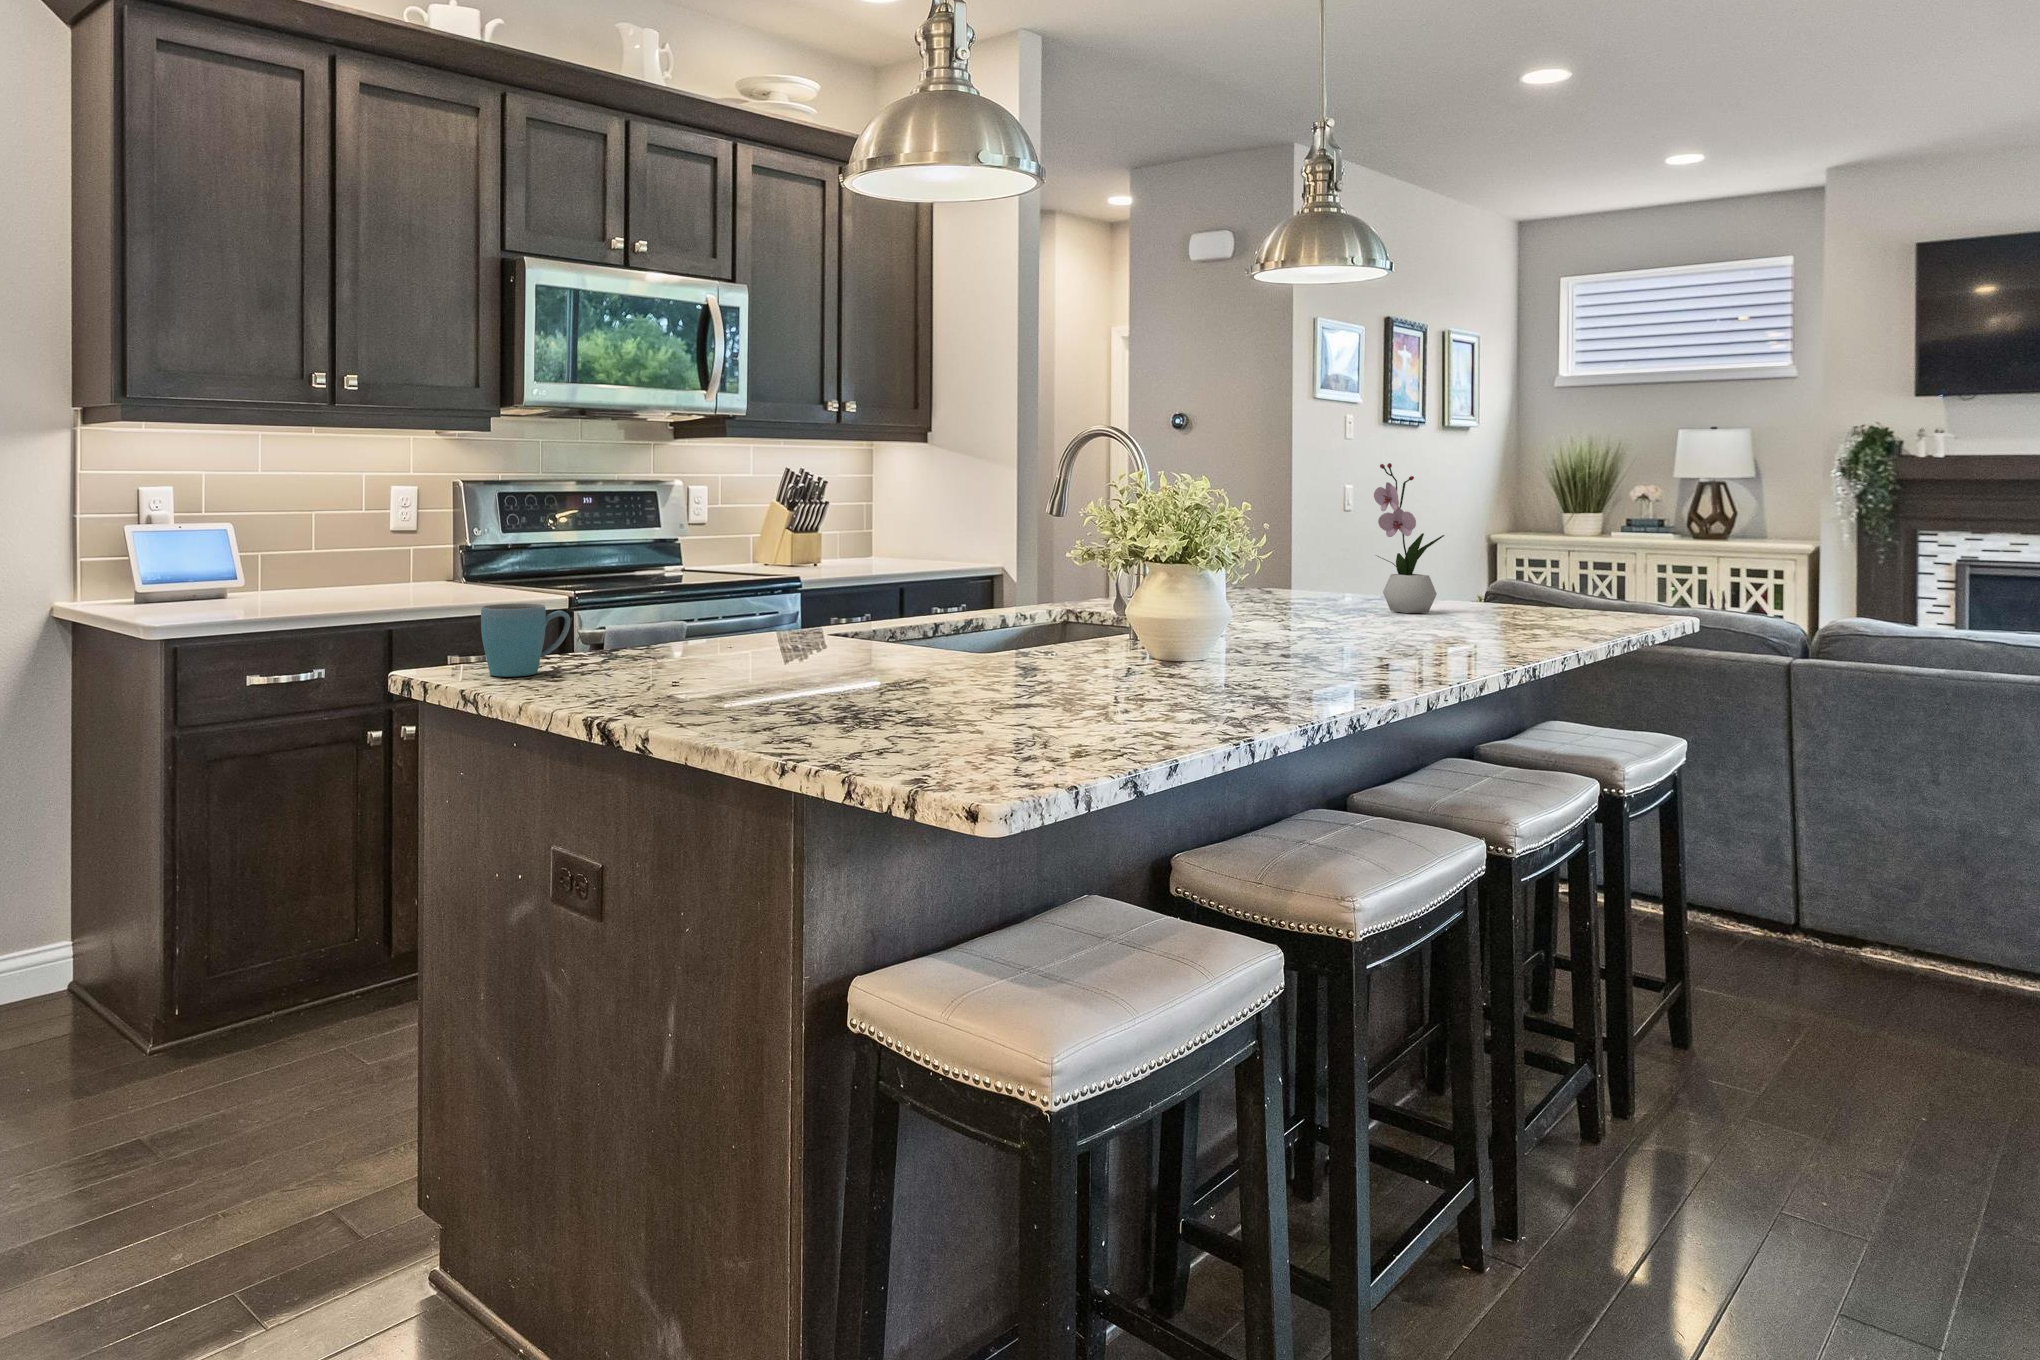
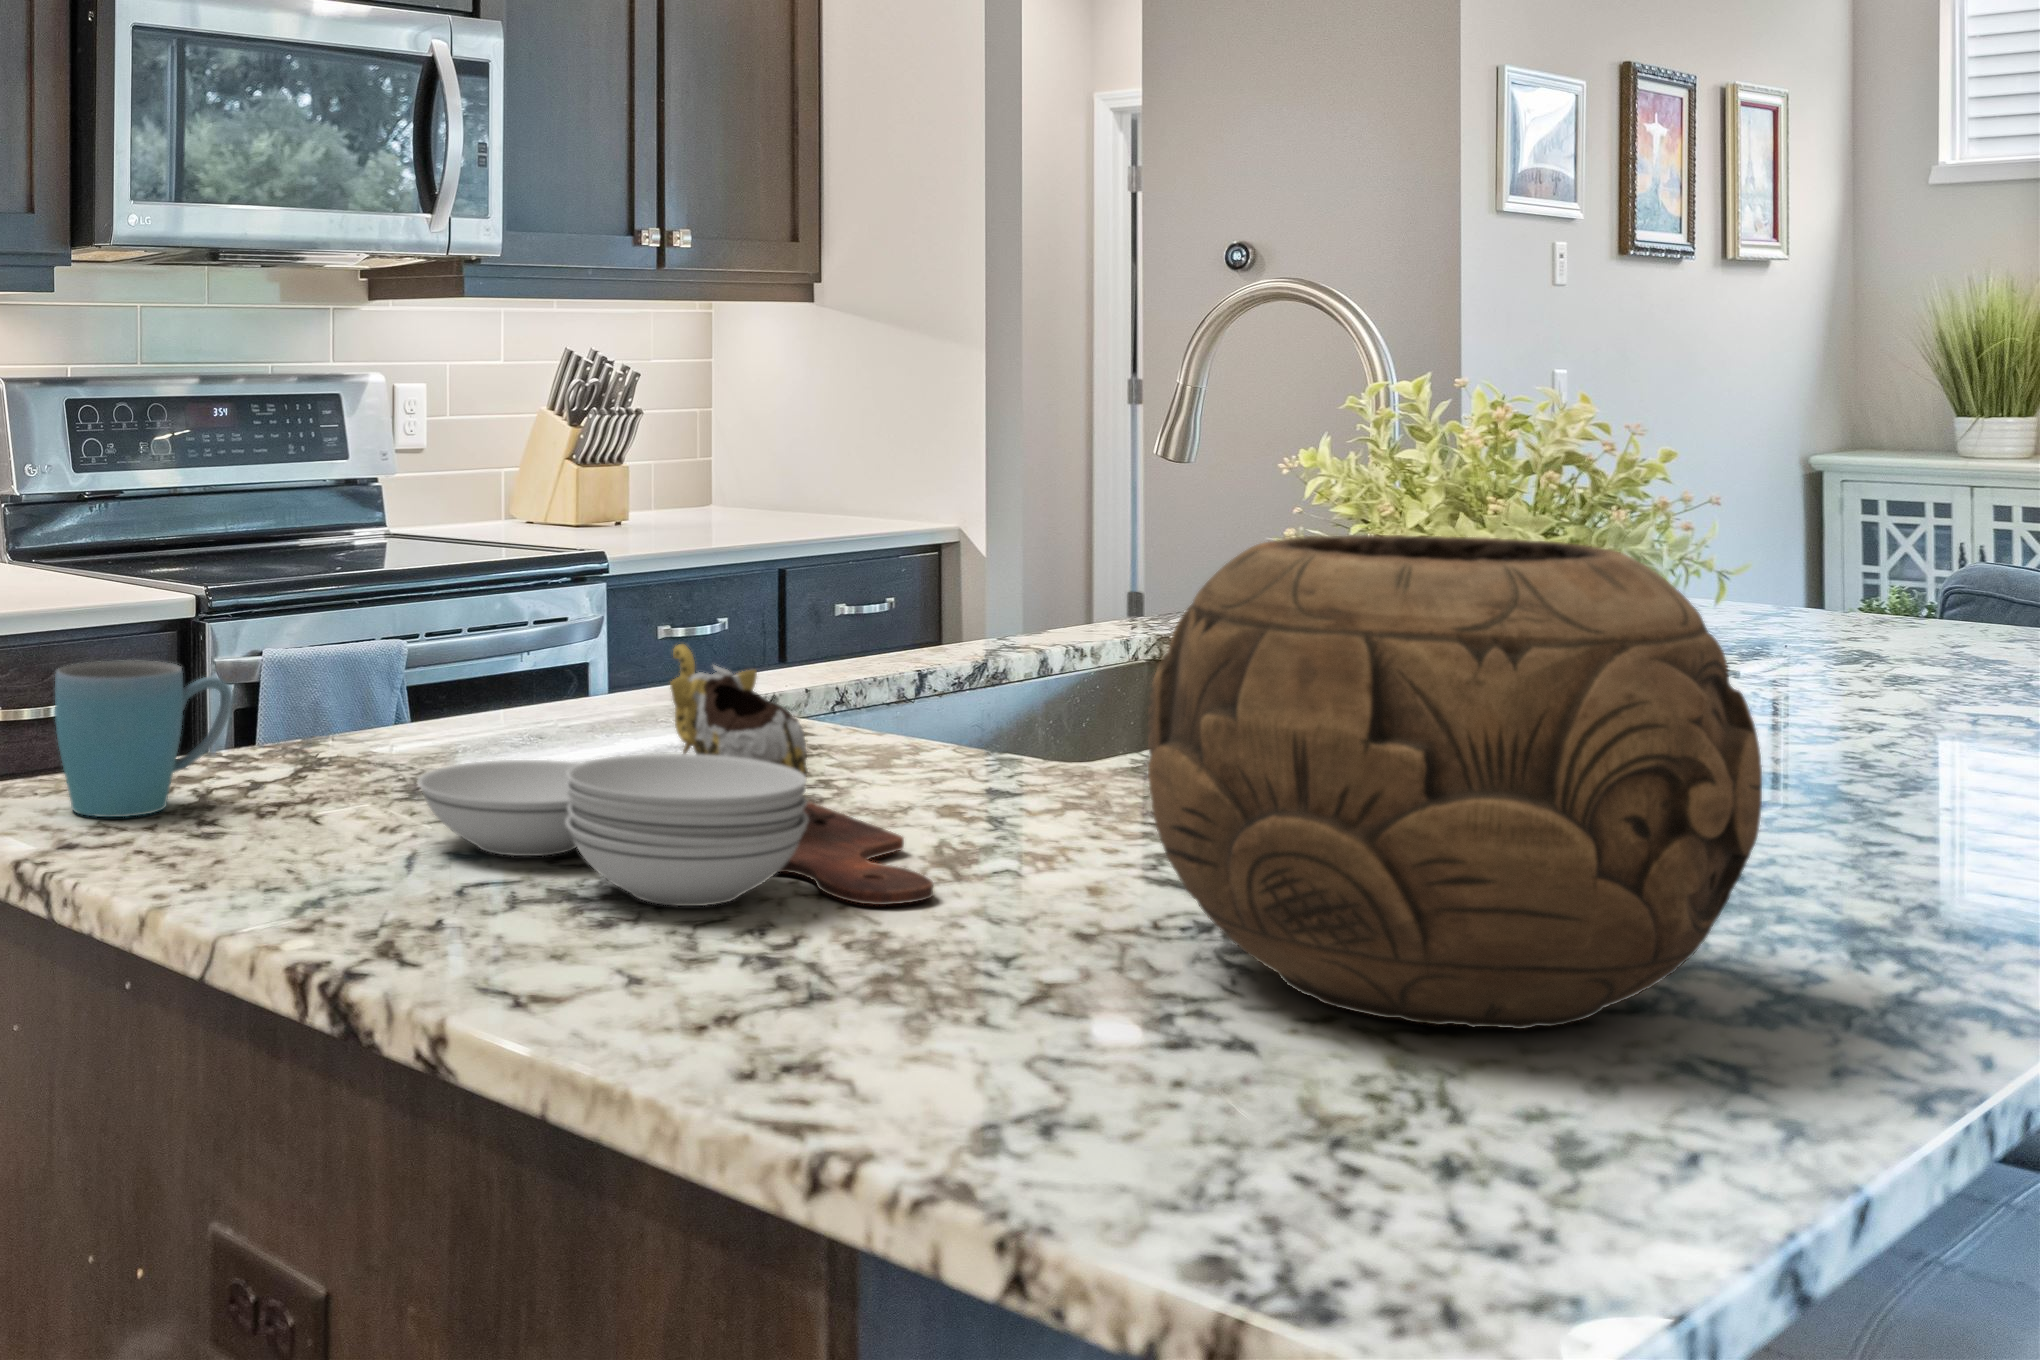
flower arrangement: present [1374,463,1444,613] -> none [1777,345,1936,650]
decorative bowl: none [964,529,1207,729] -> present [1148,535,1762,1029]
cutting board: none [657,592,889,700] -> present [418,644,933,906]

